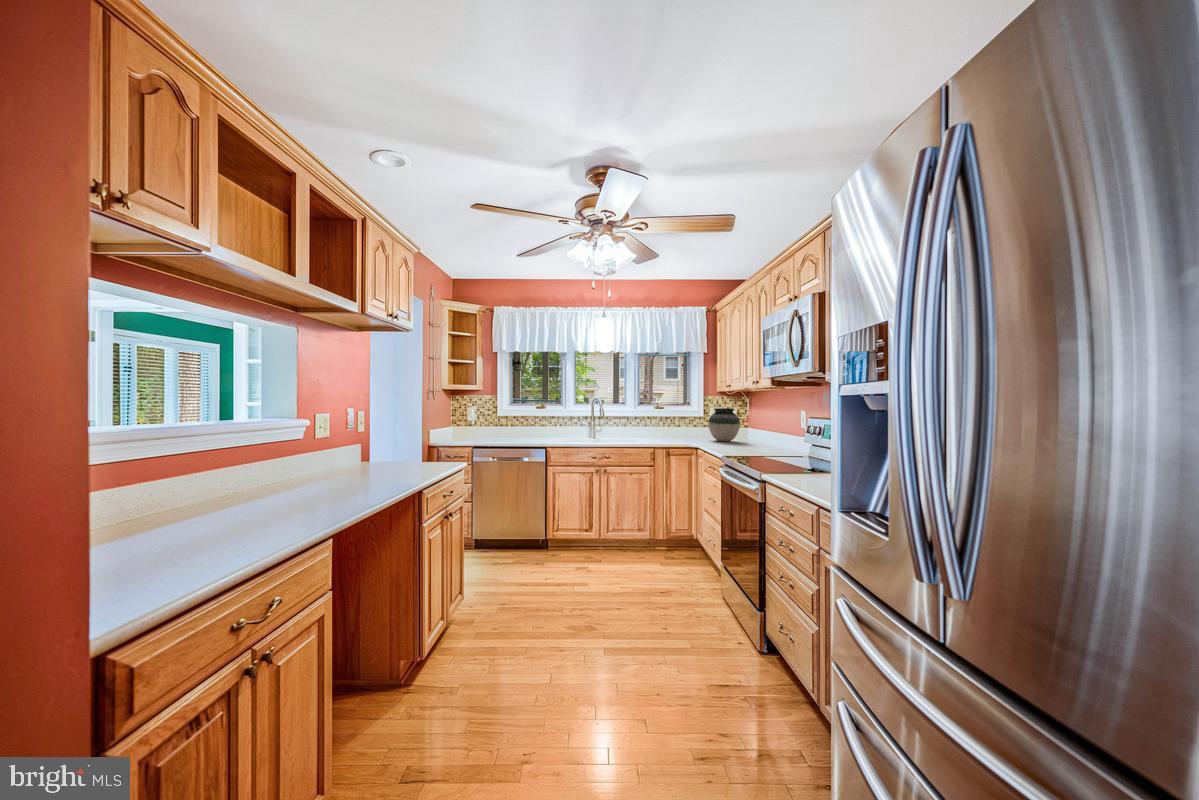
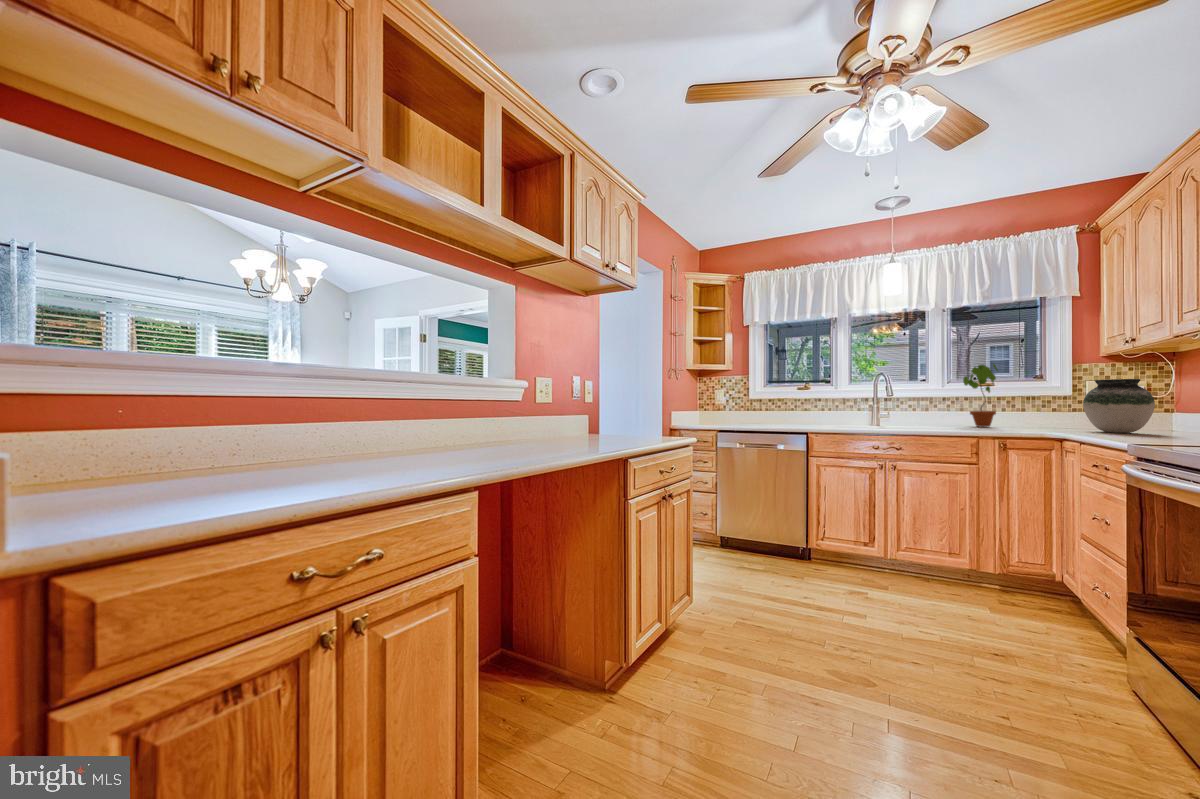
potted plant: none [647,395,666,439] -> present [963,364,998,427]

